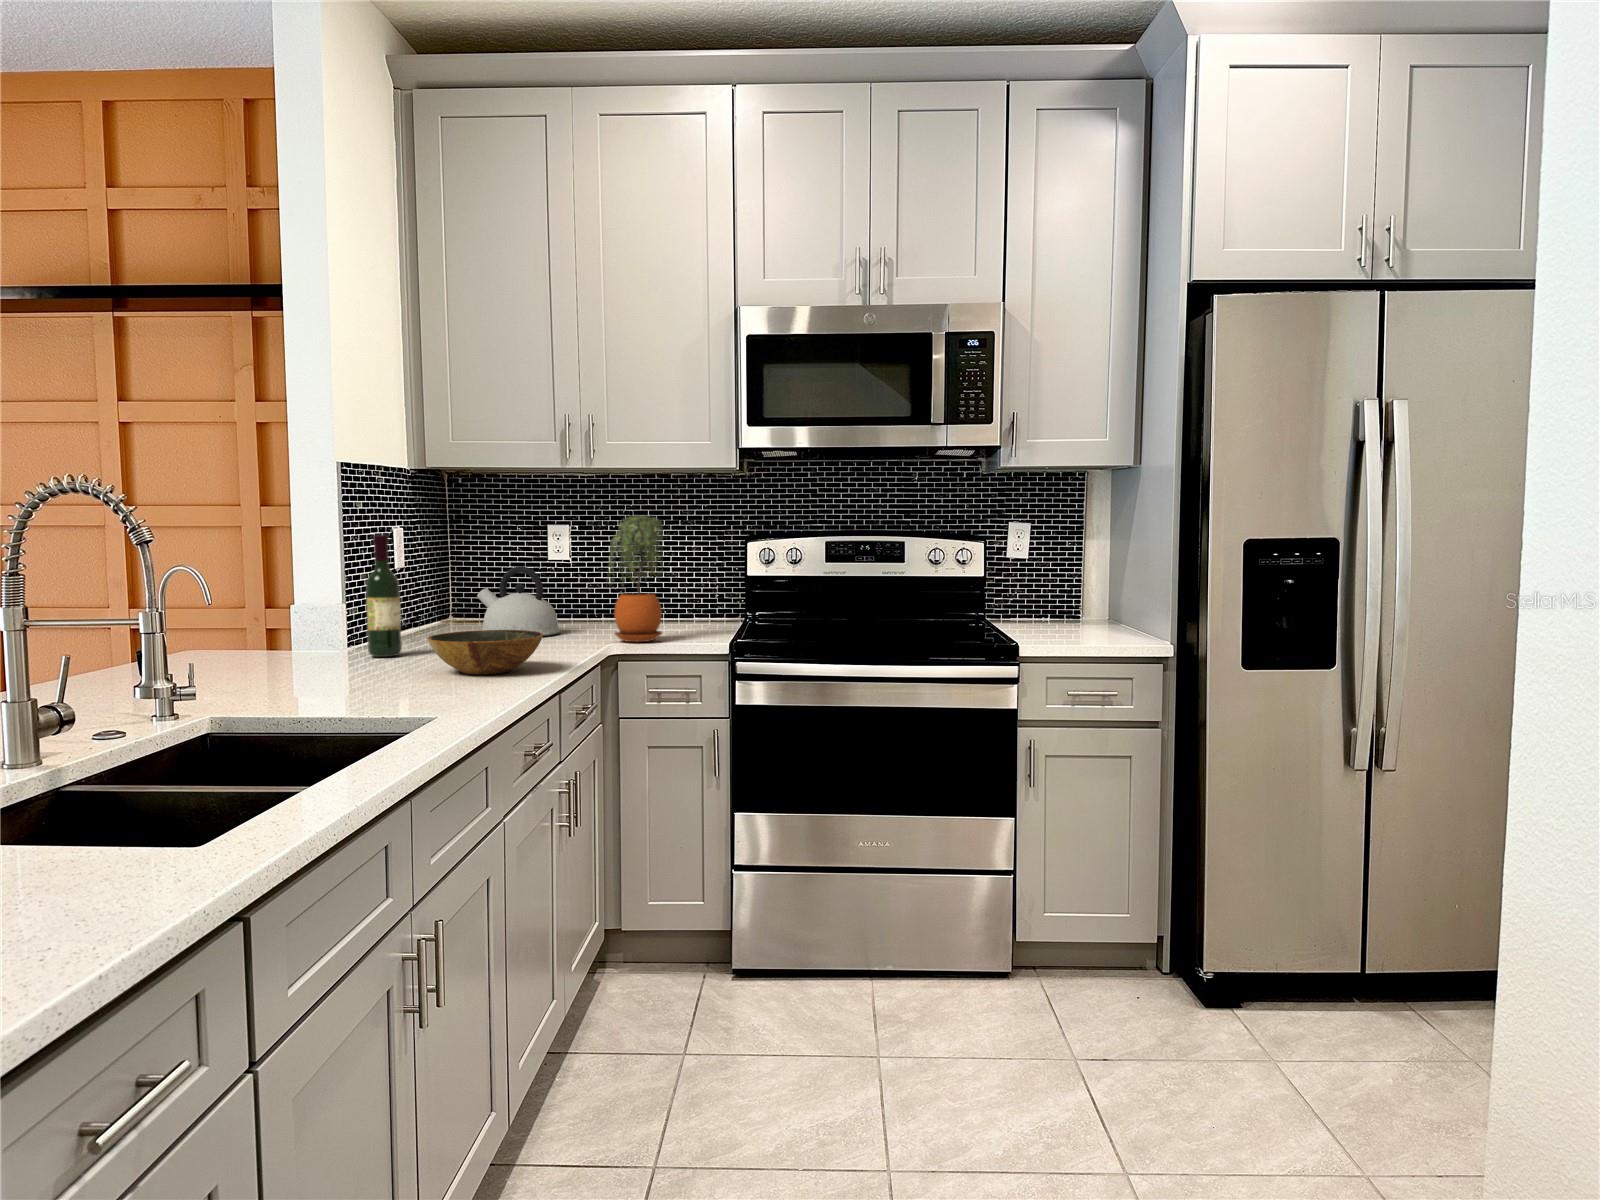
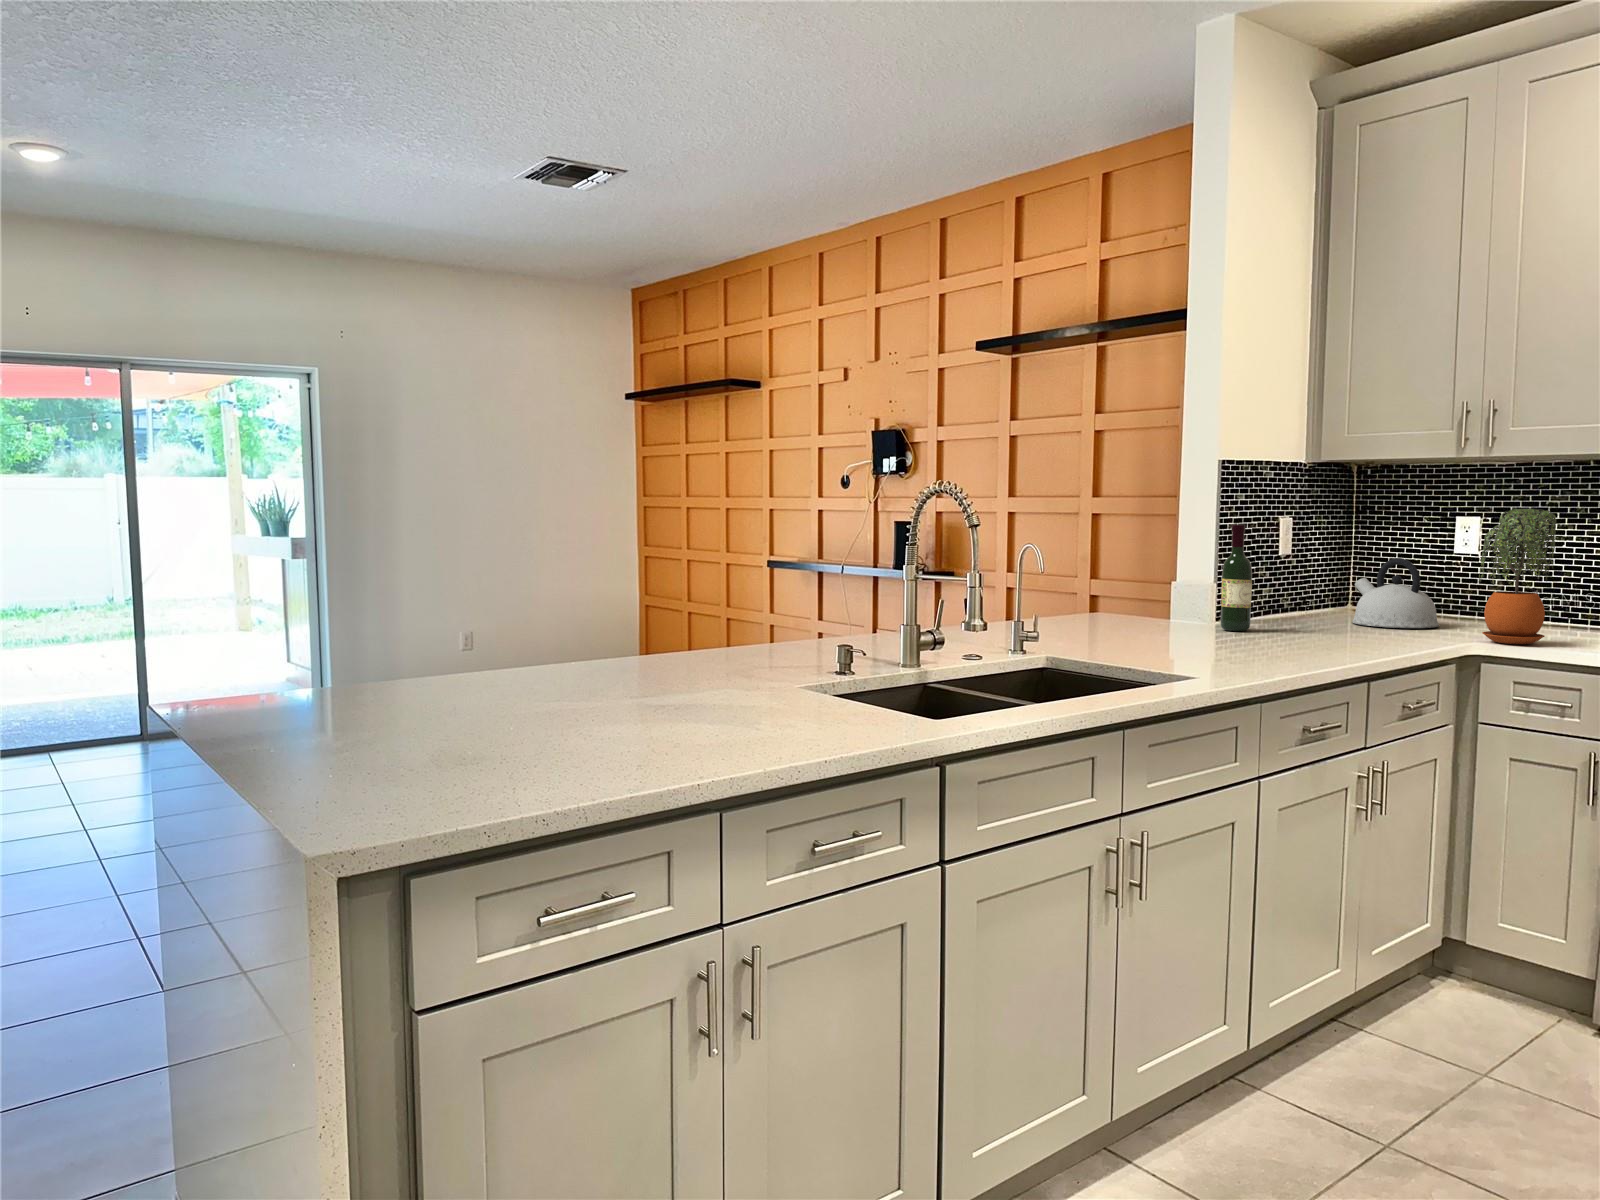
bowl: present [427,630,543,674] -> none [1245,614,1358,654]

